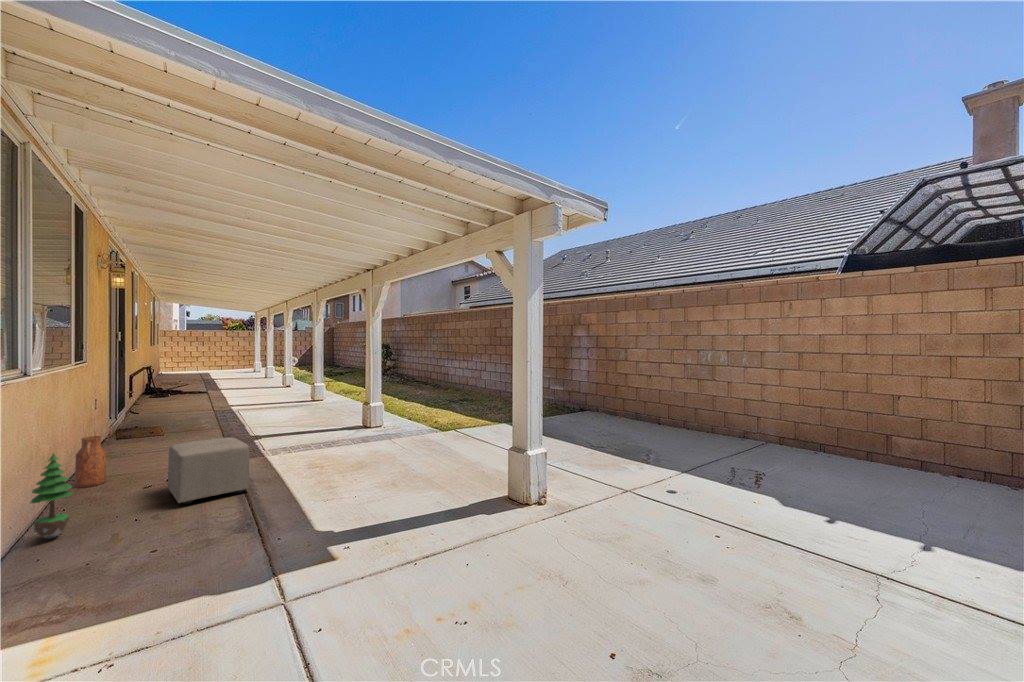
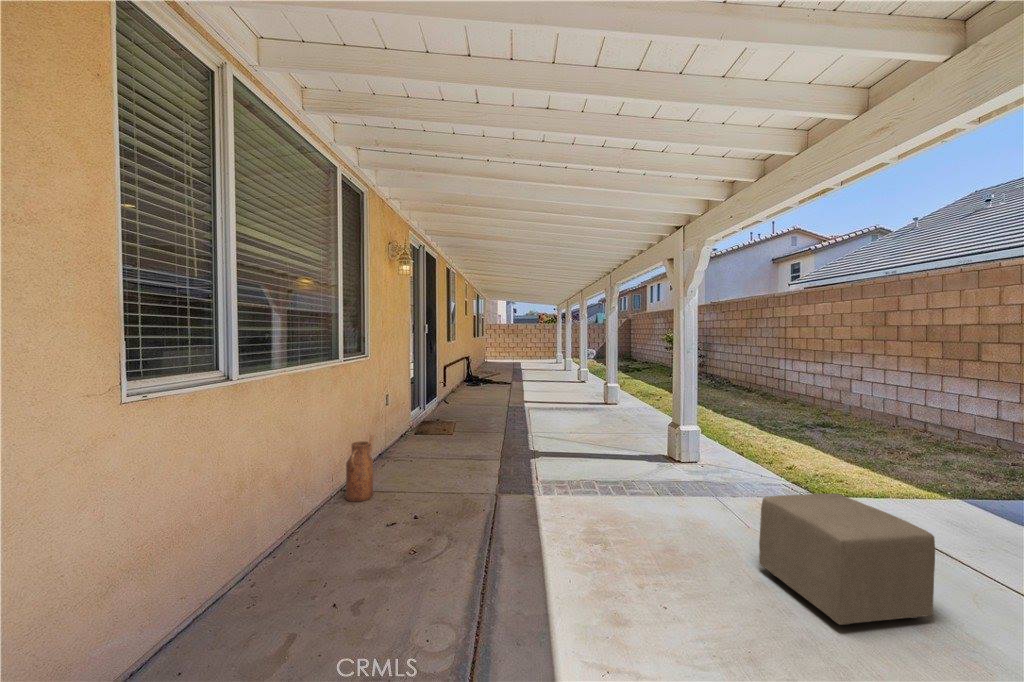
ottoman: present [168,437,249,504] -> present [759,494,935,625]
potted tree: present [31,453,73,539] -> none [225,486,276,606]

